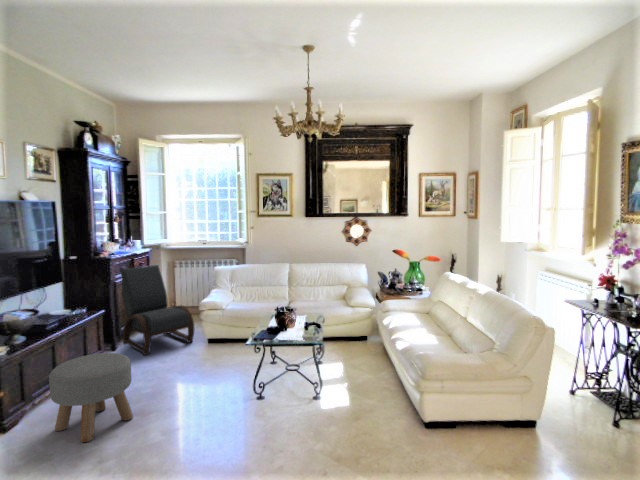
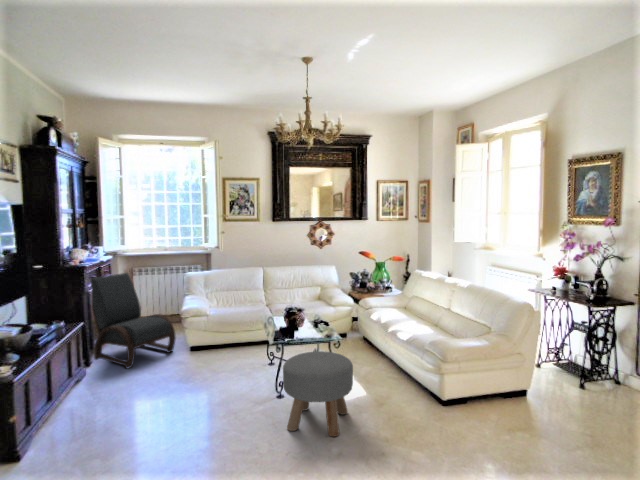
ottoman: present [49,353,133,442] -> present [283,351,353,436]

